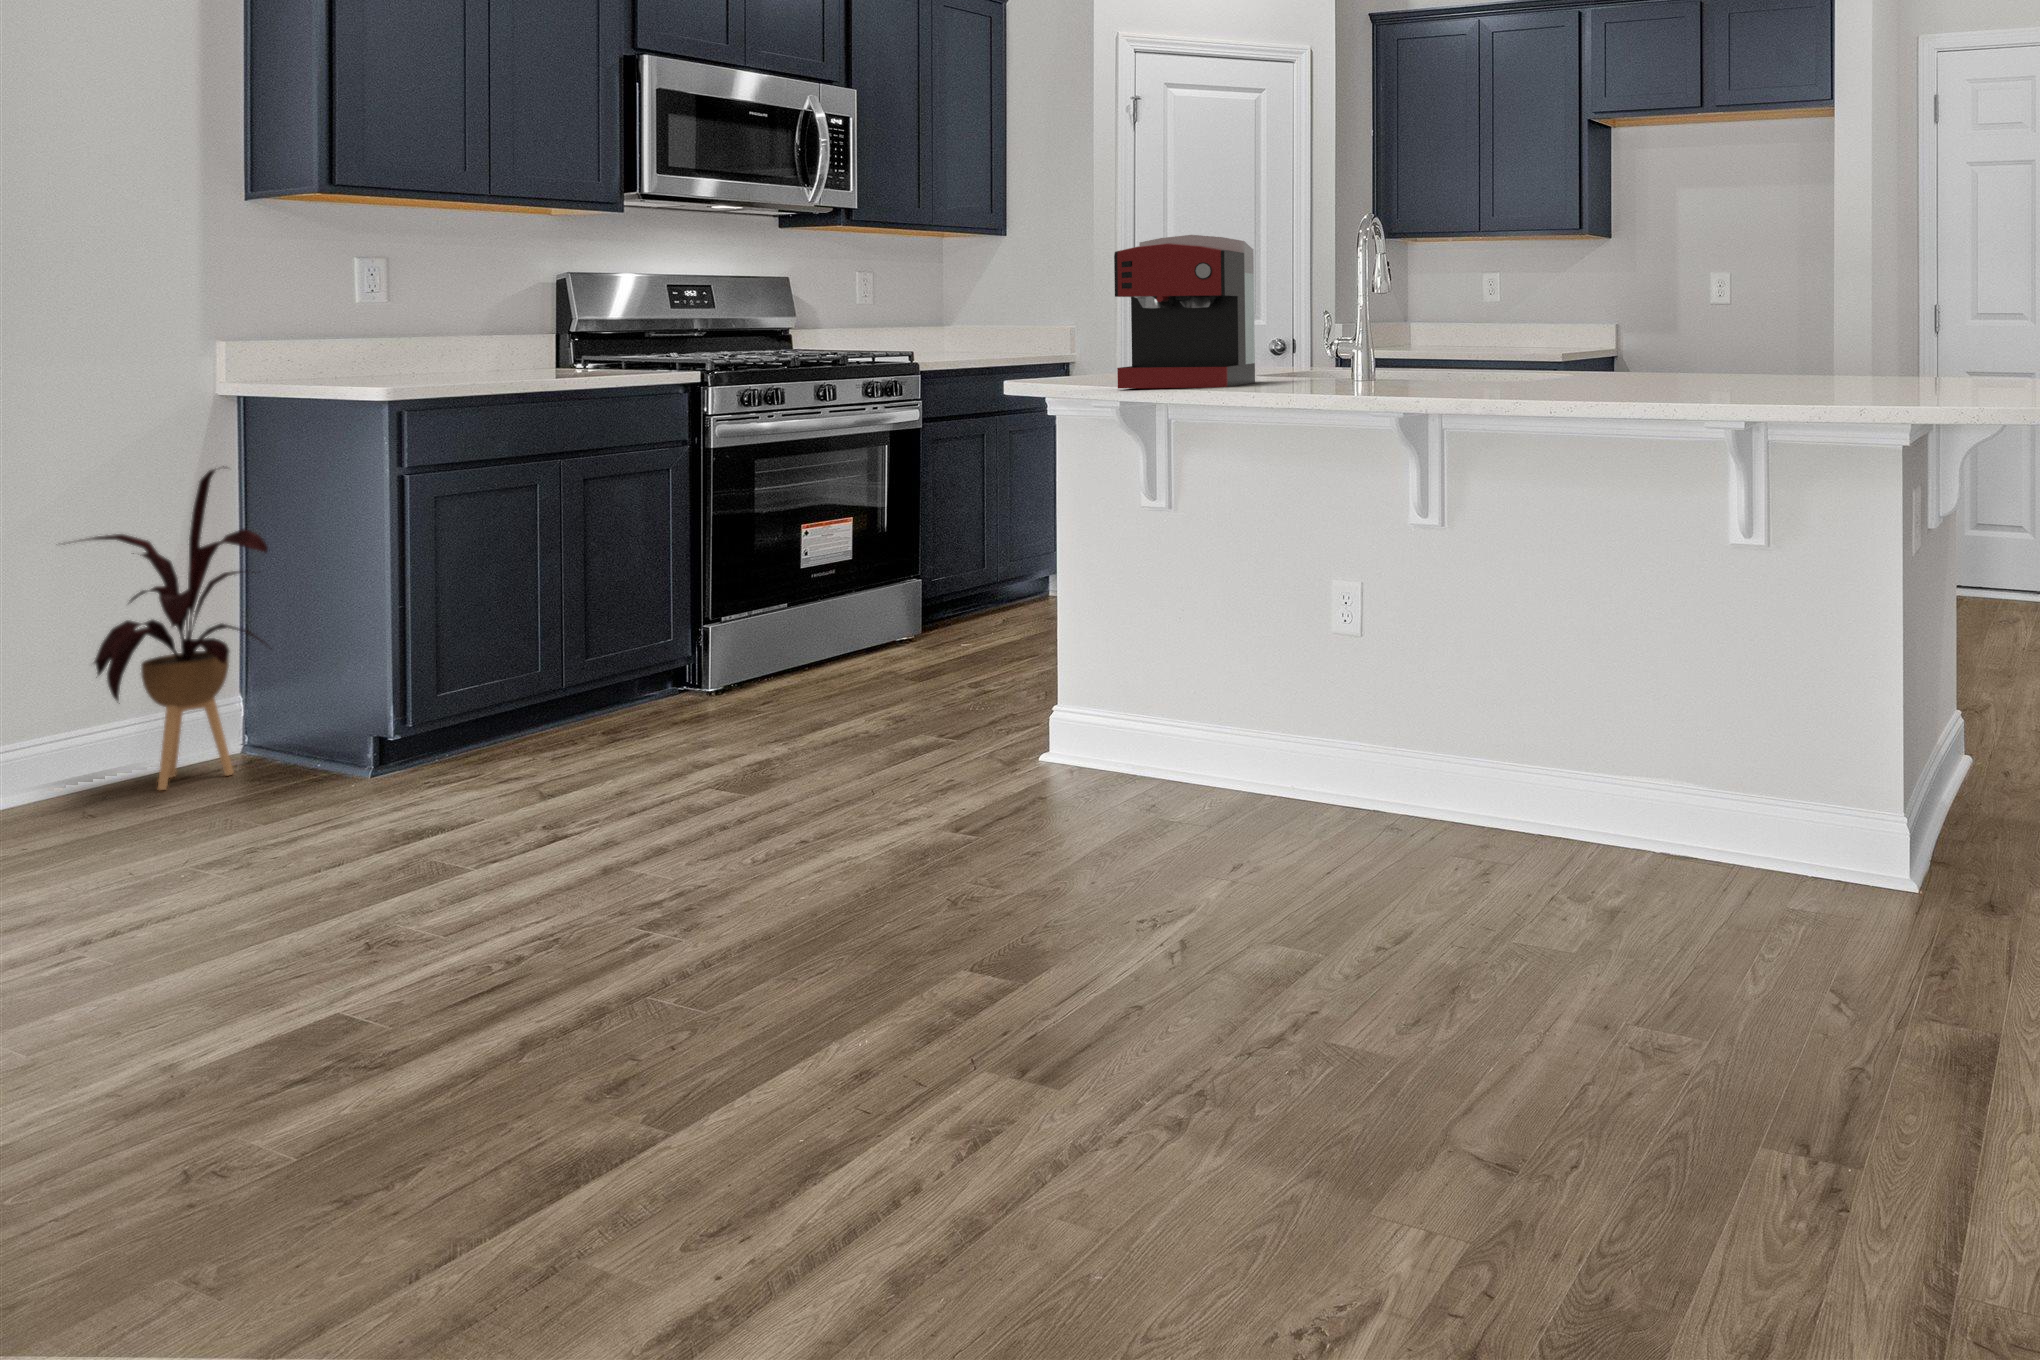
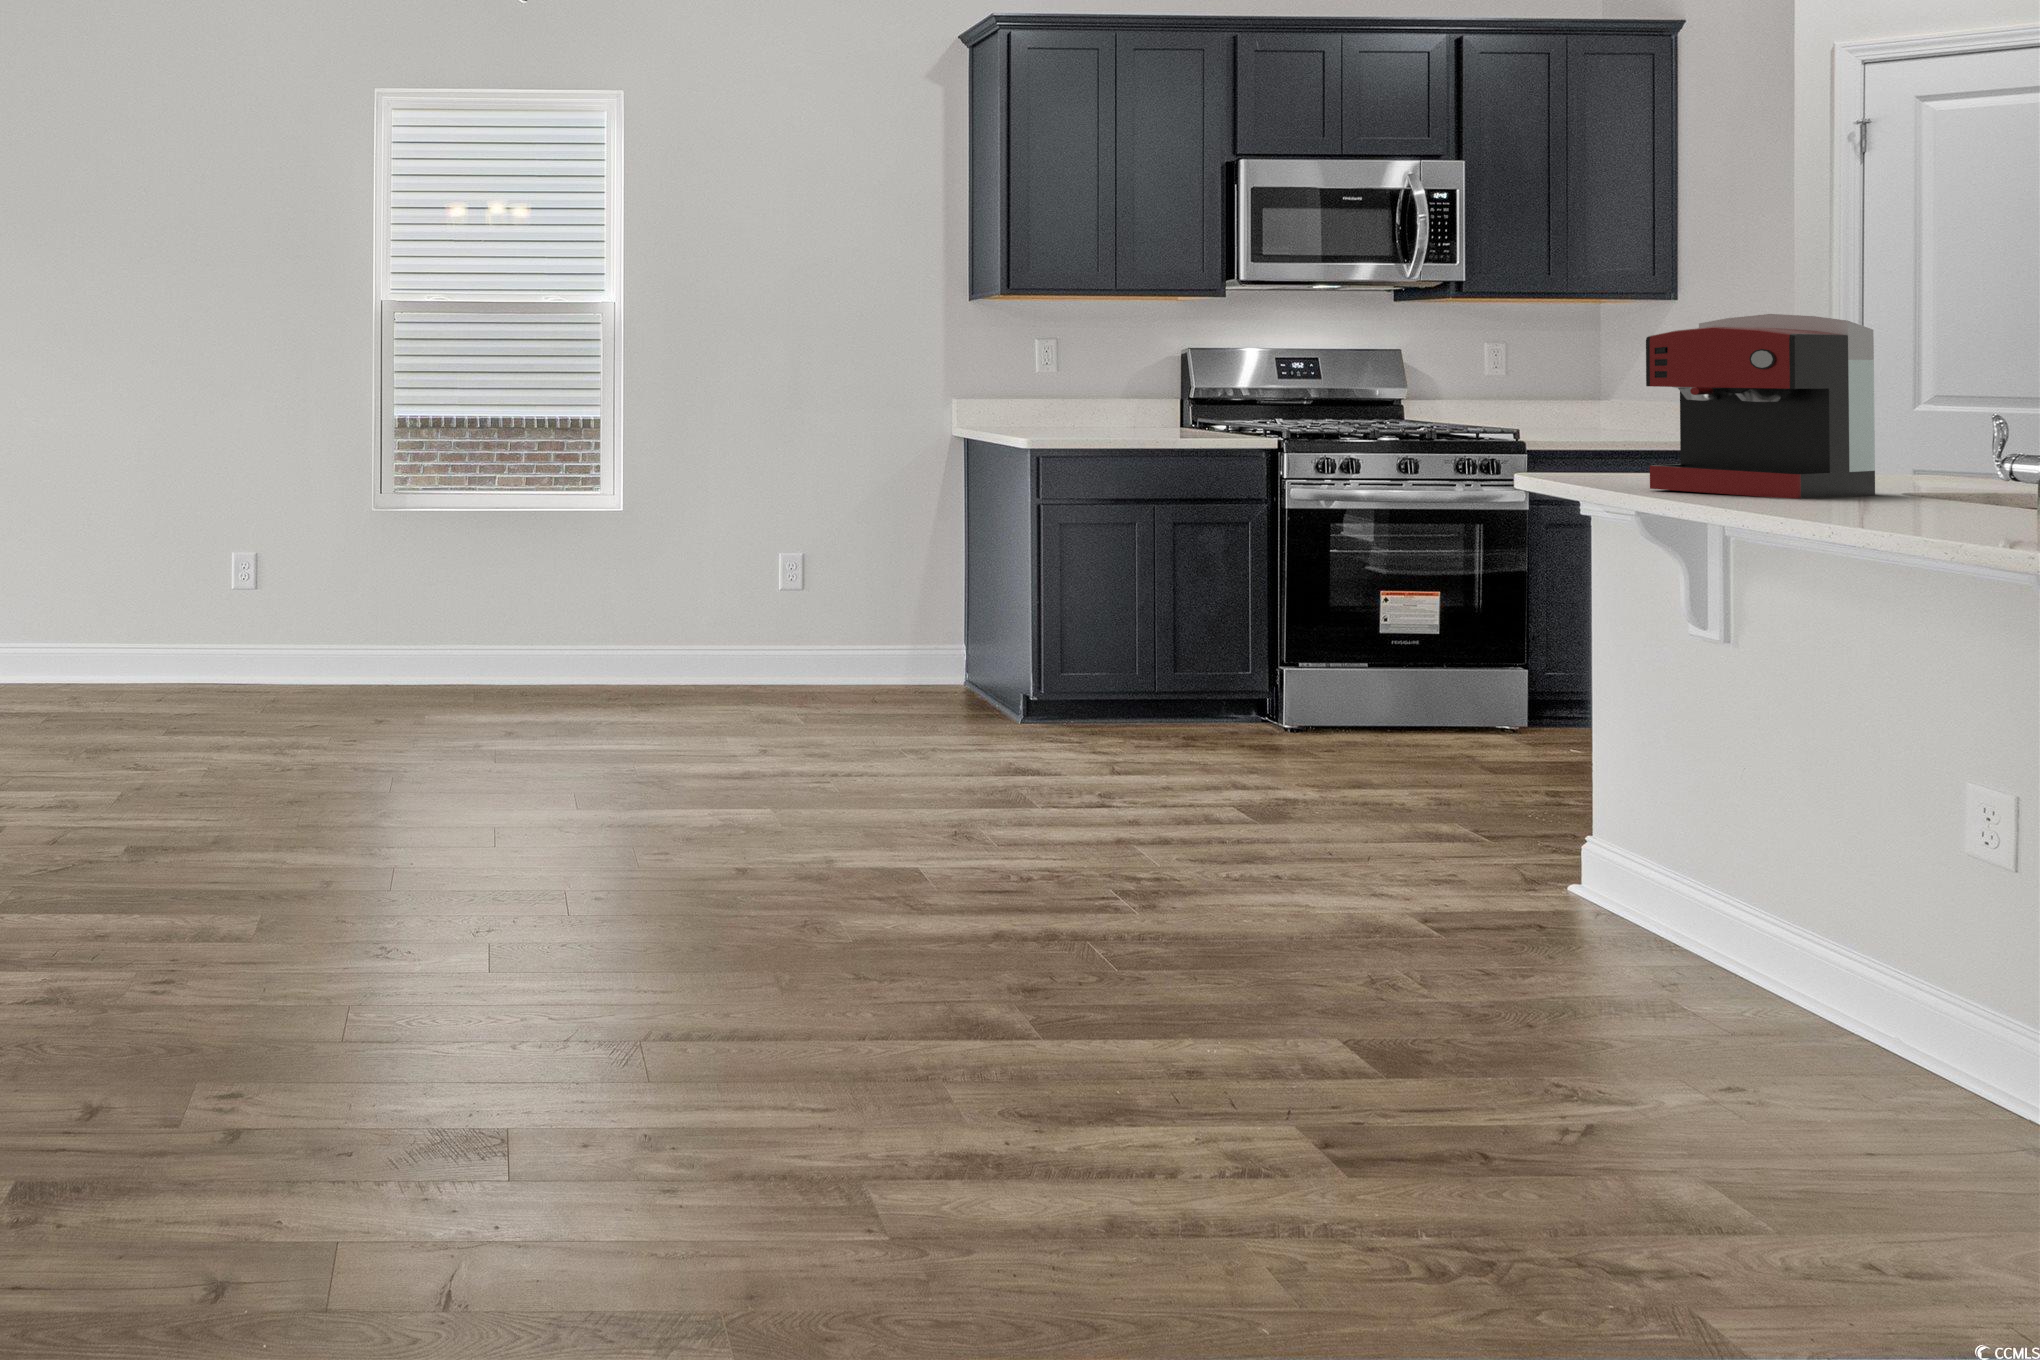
house plant: present [86,466,268,790] -> none [852,487,961,705]

